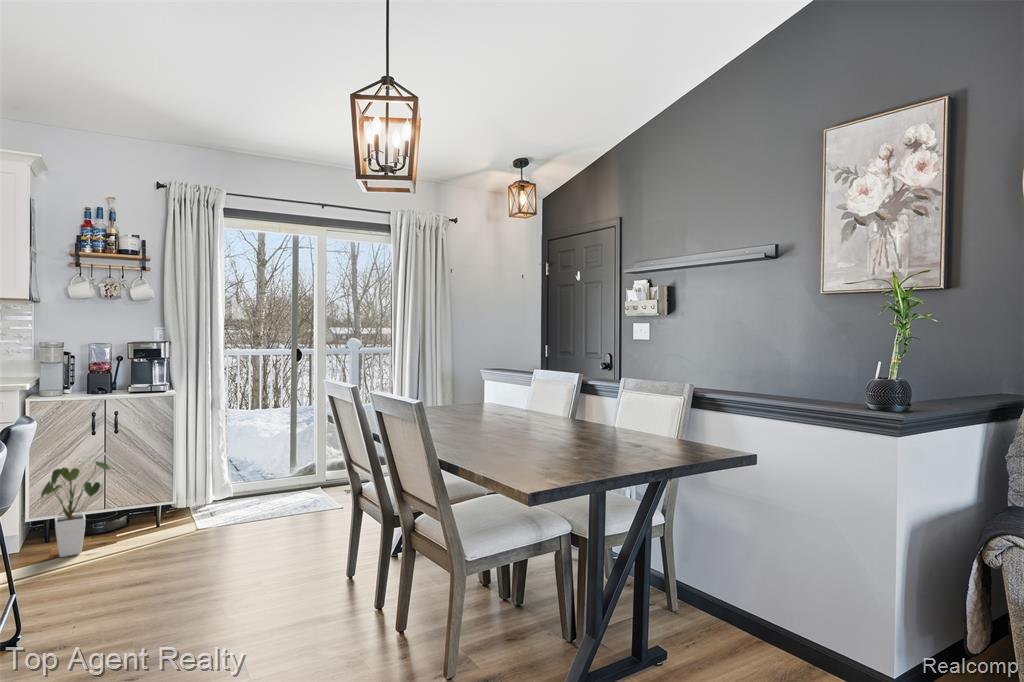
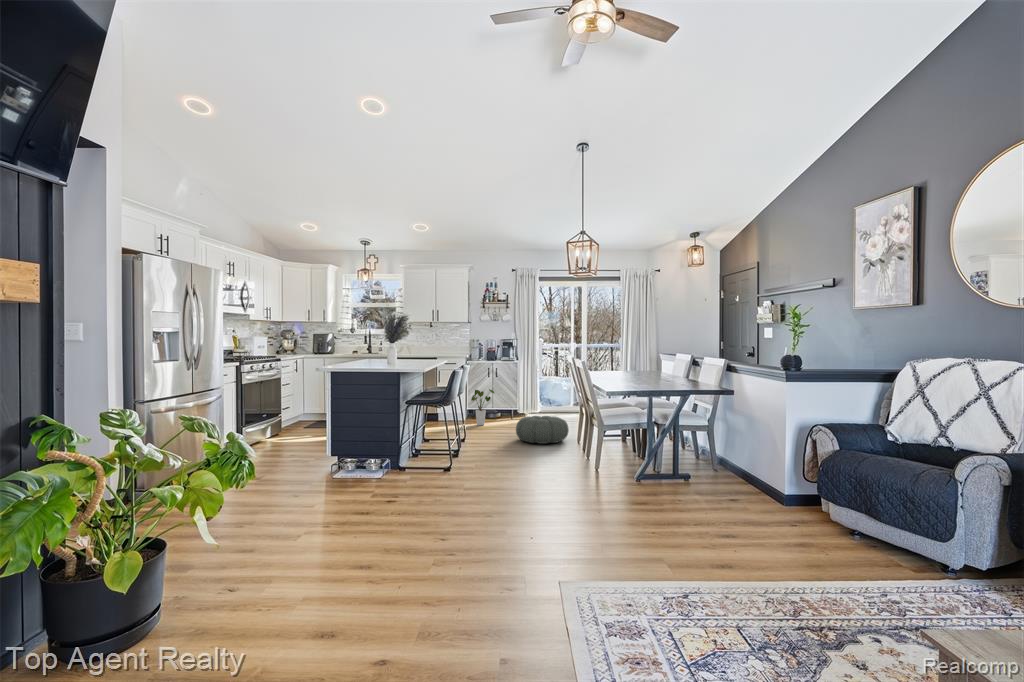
pouf: none [182,521,318,604] -> present [516,416,569,444]

